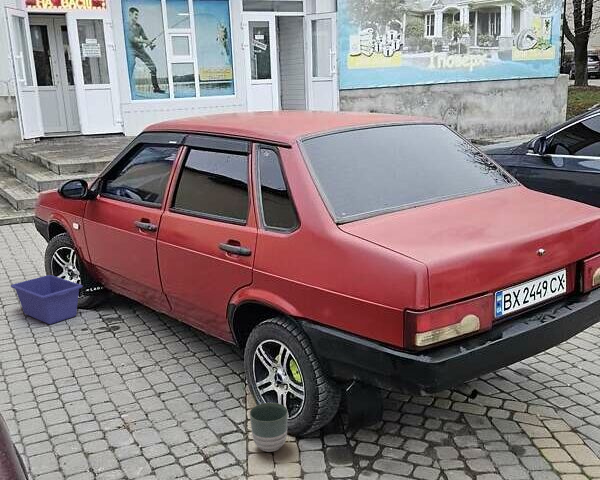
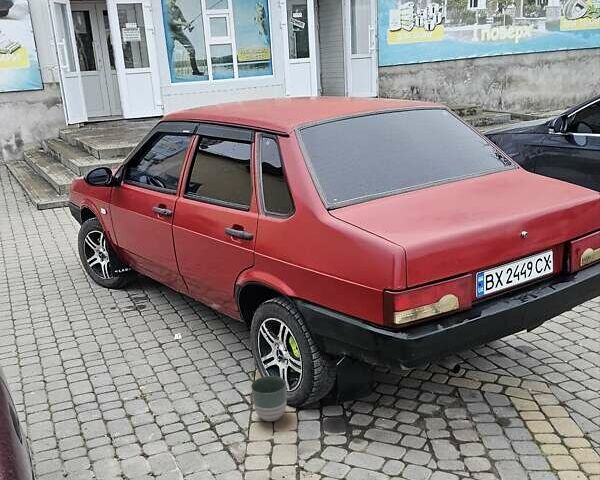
storage bin: present [11,275,83,324] -> none [48,256,113,302]

